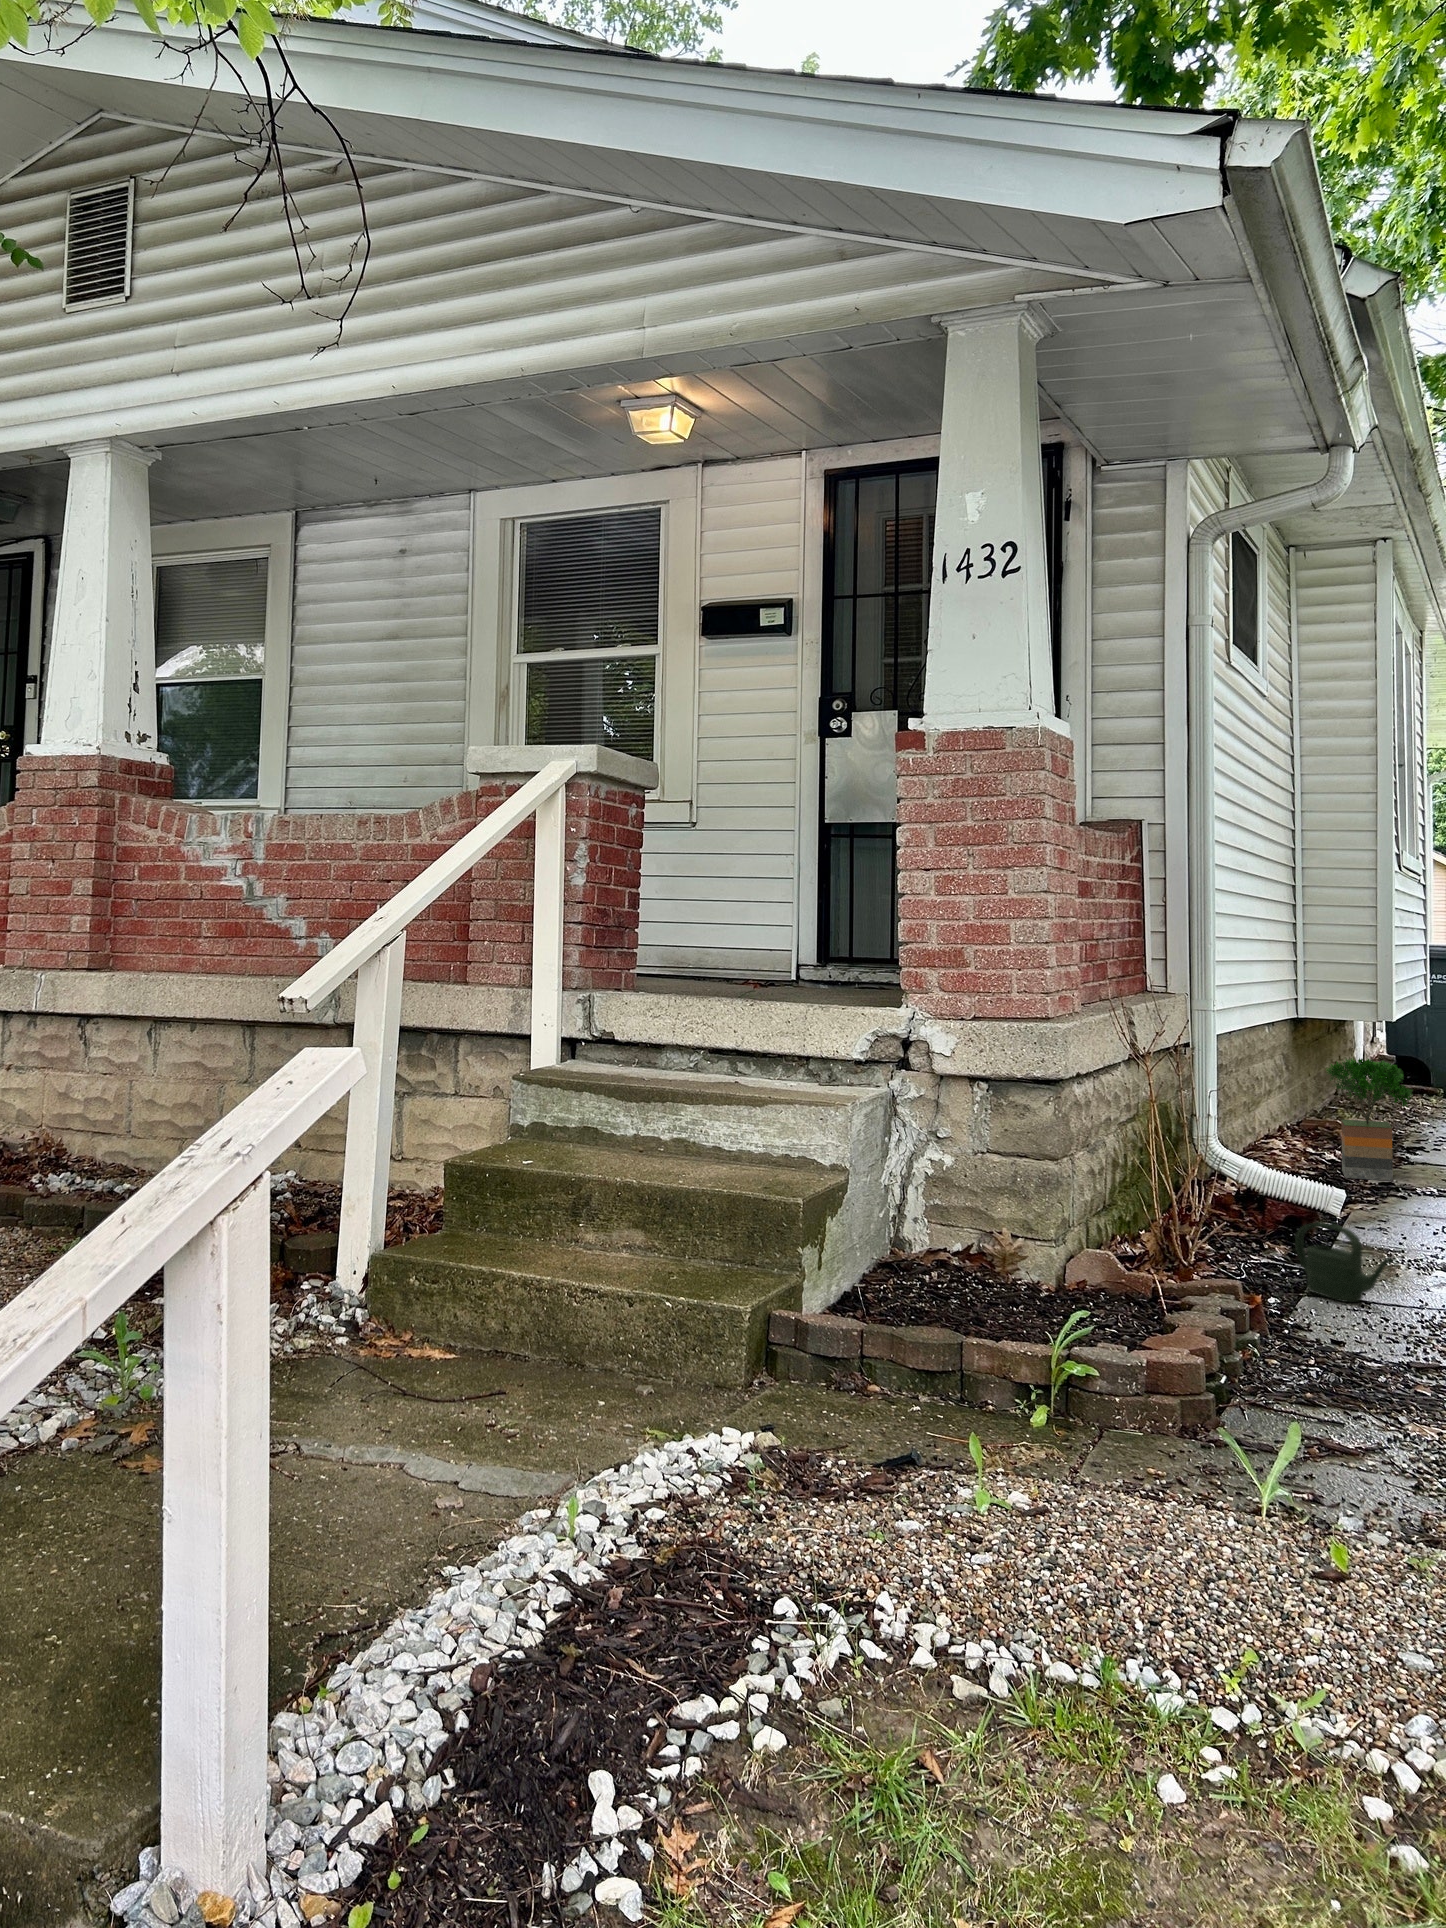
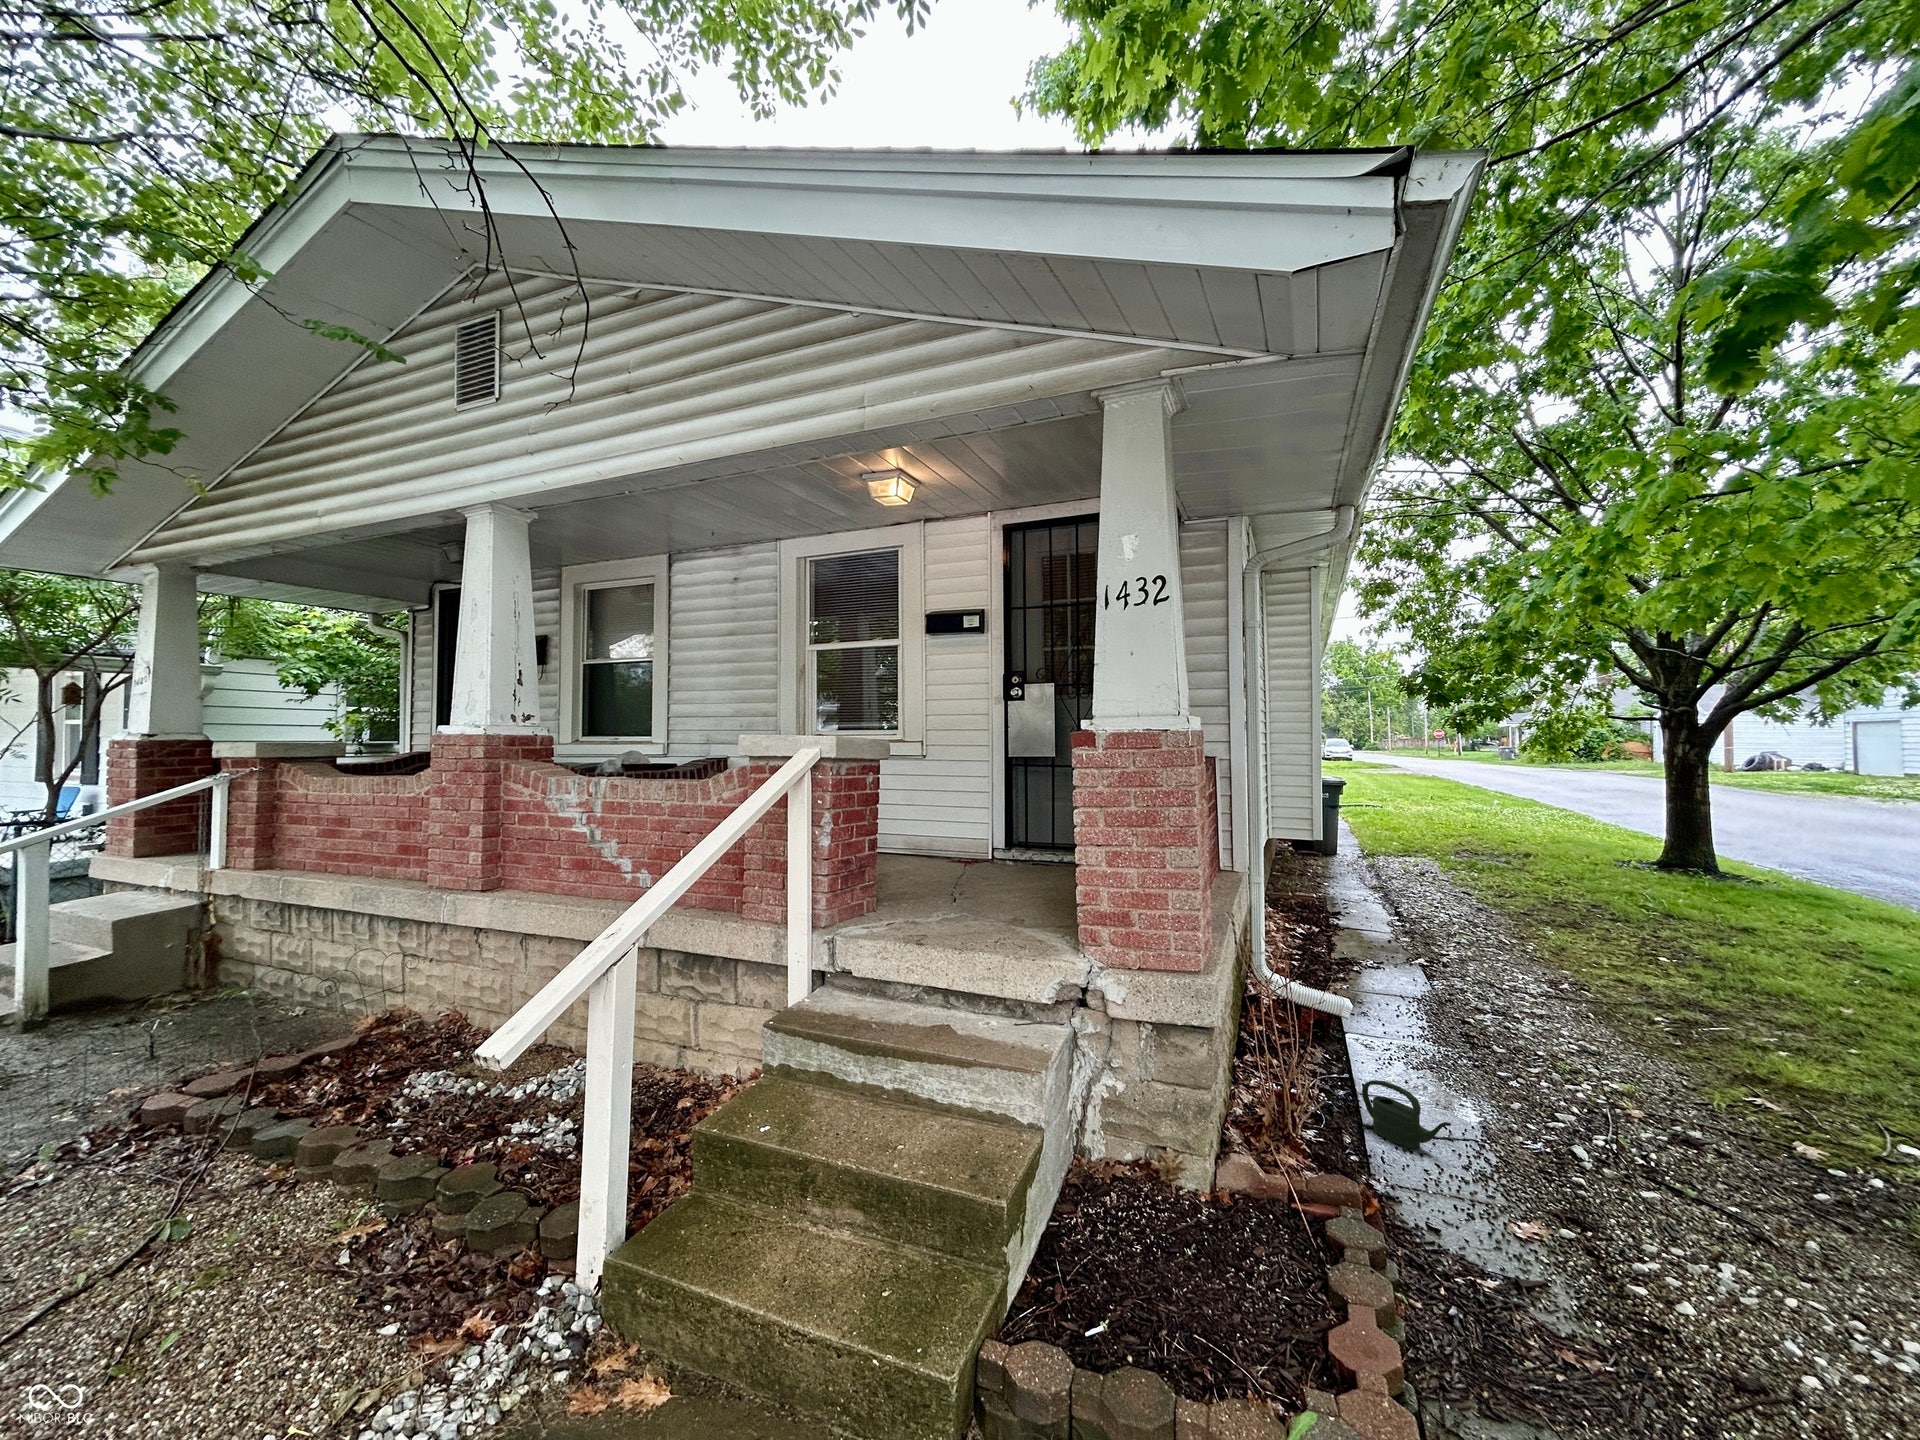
potted tree: present [1327,1058,1412,1181] -> none [1316,890,1374,968]

